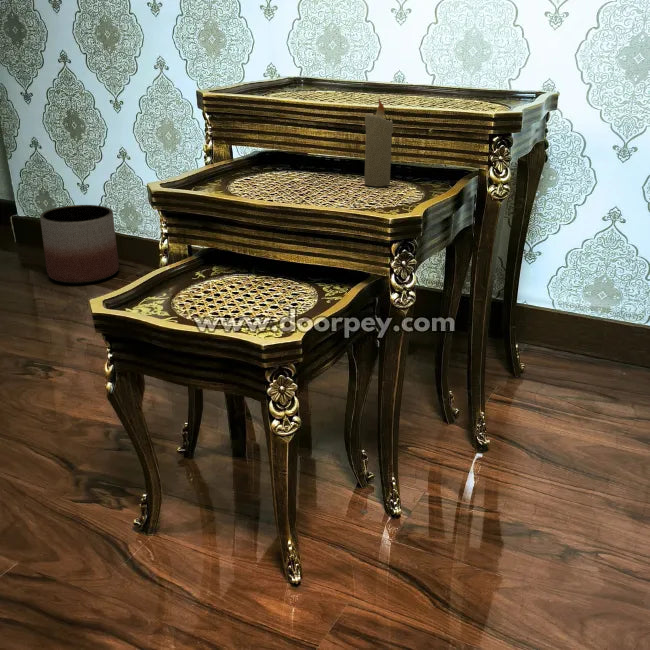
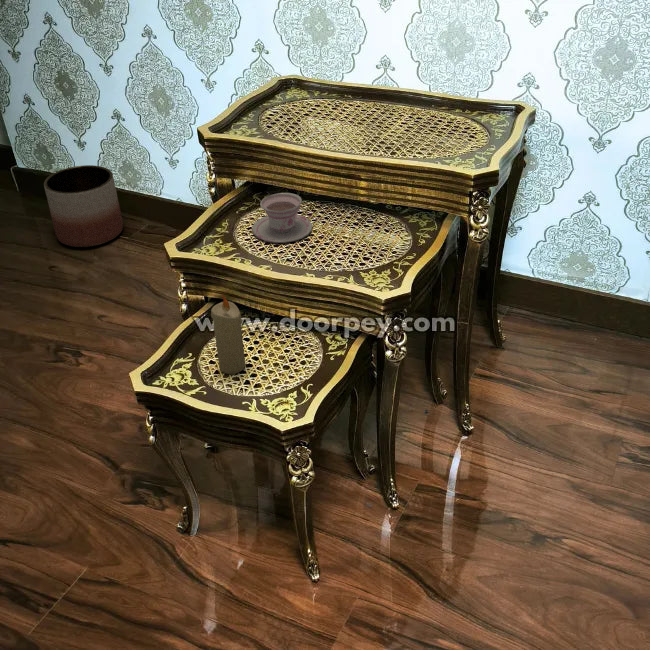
candle: present [365,99,393,186] -> present [211,295,245,374]
teacup: none [247,147,313,191] -> present [252,193,312,243]

